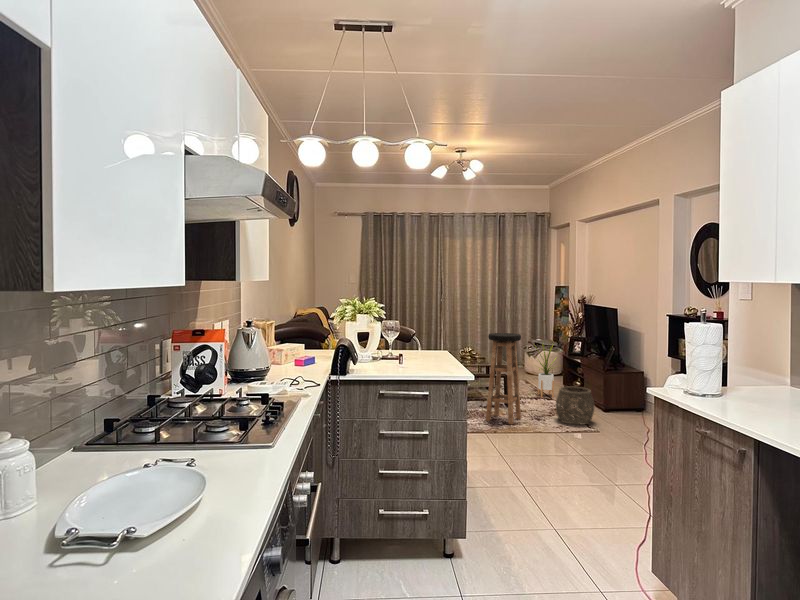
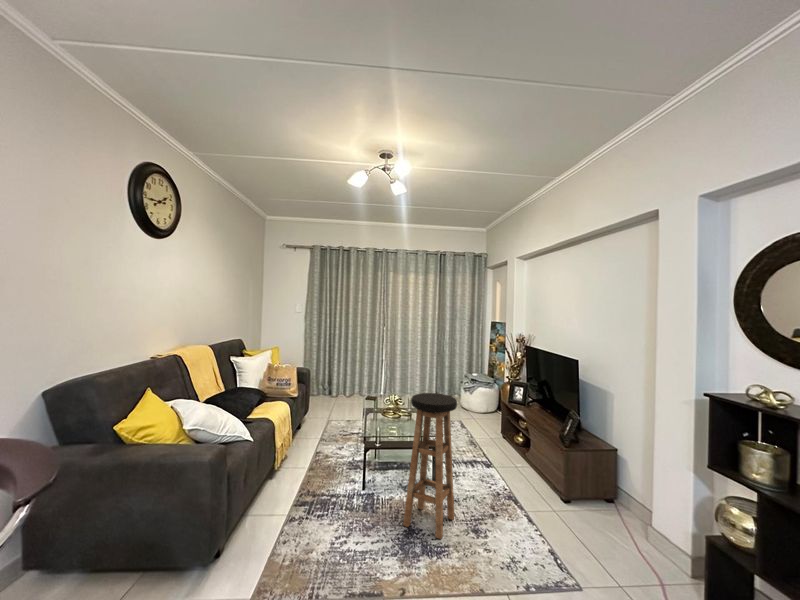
house plant: present [536,343,557,397] -> none [466,385,505,458]
woven basket: present [556,386,594,425] -> none [503,471,561,541]

